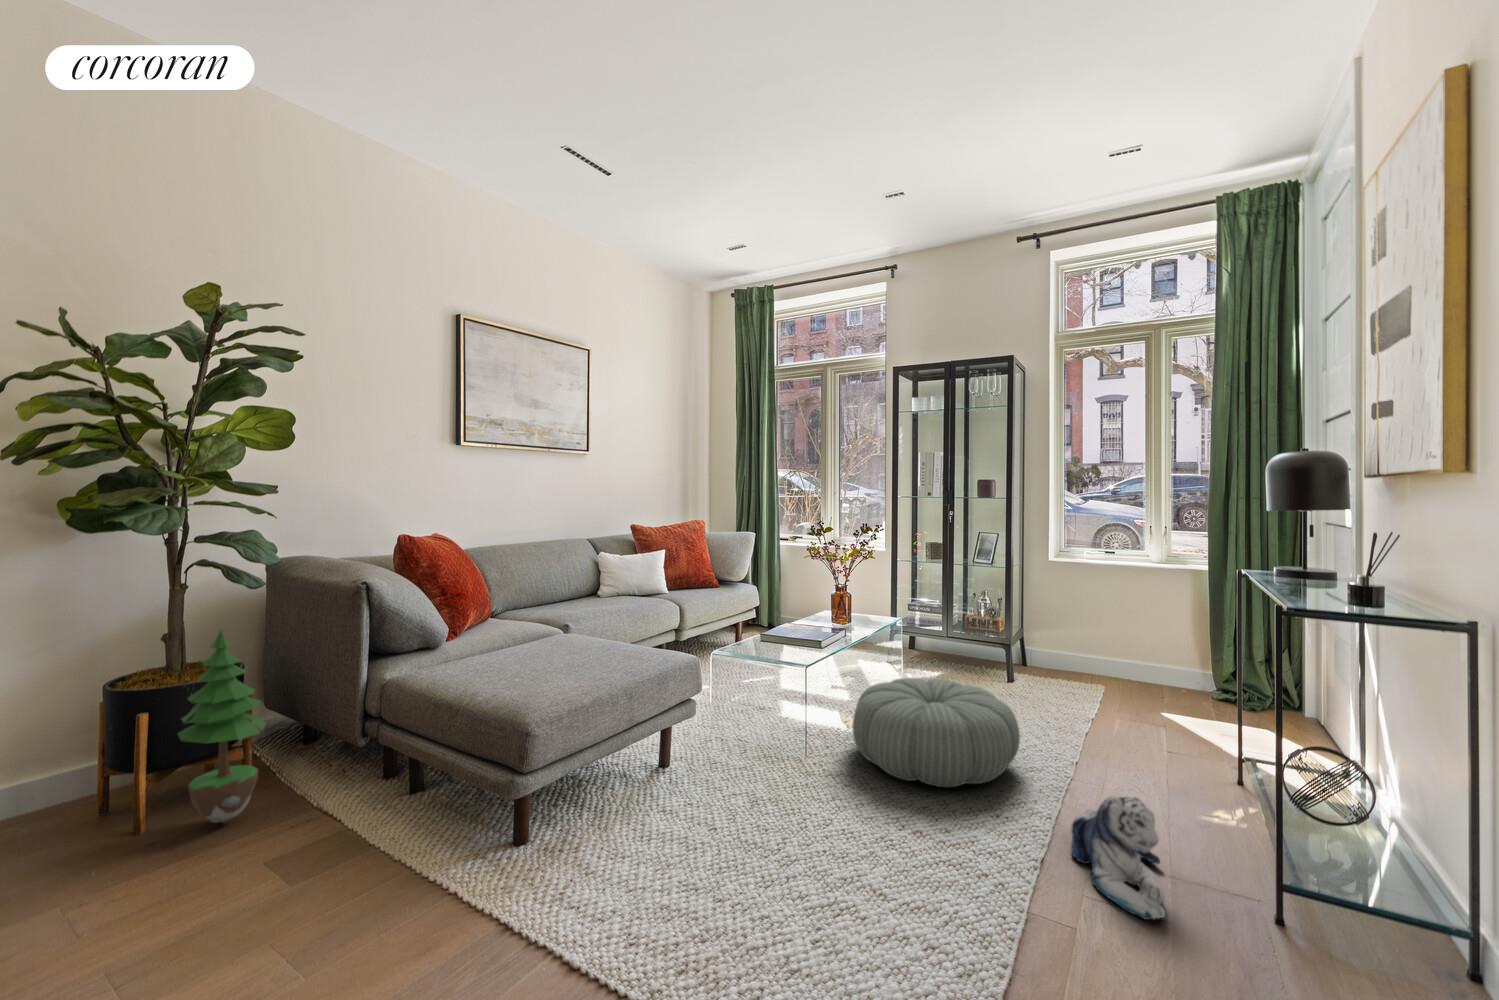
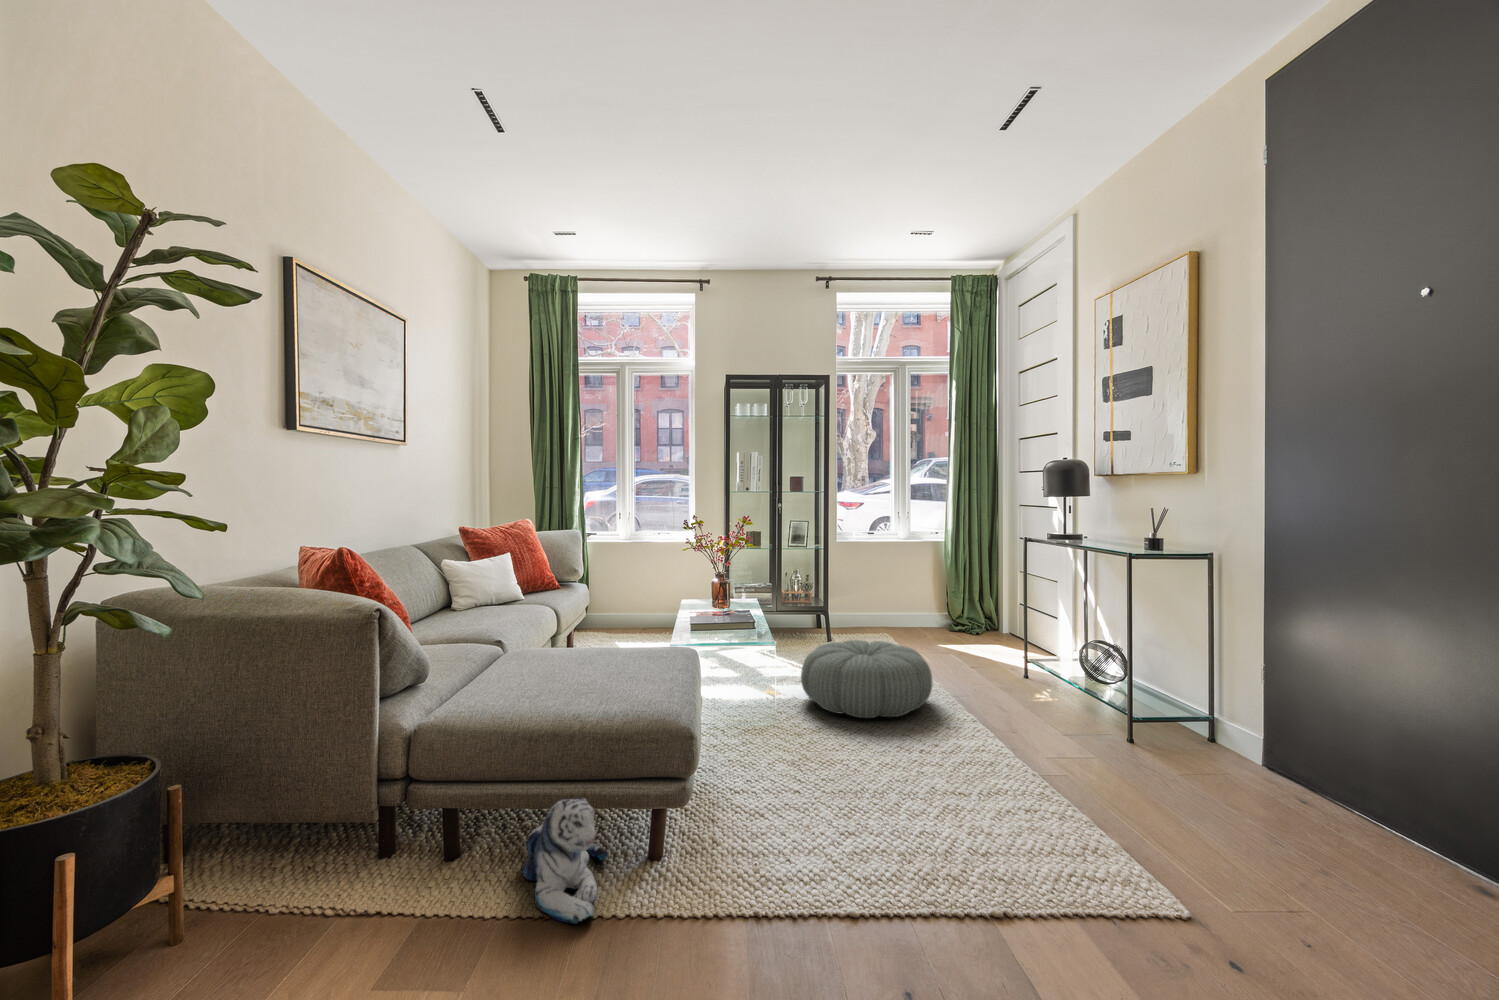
potted tree: present [178,630,266,823] -> none [200,666,315,925]
plush toy: present [1071,796,1166,920] -> present [522,798,608,924]

